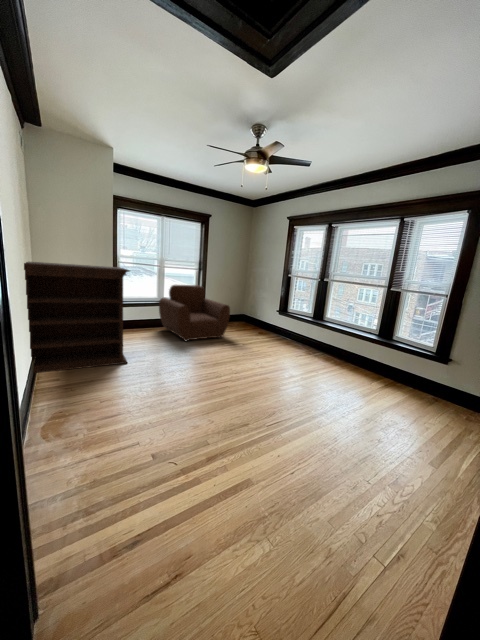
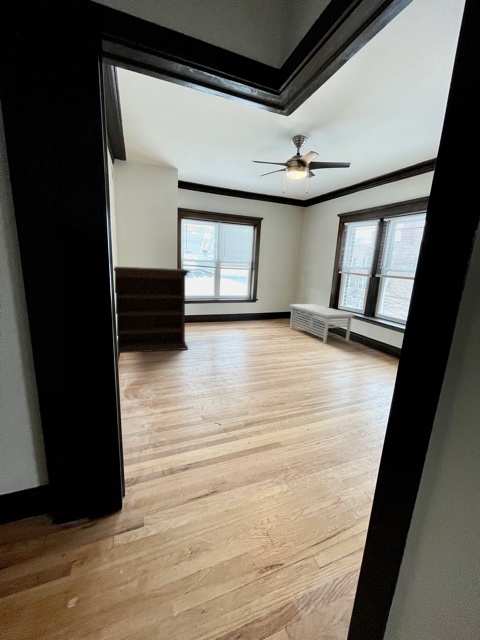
armchair: present [159,285,230,341] -> none [216,283,279,334]
storage bench: none [240,308,306,349] -> present [290,304,354,343]

